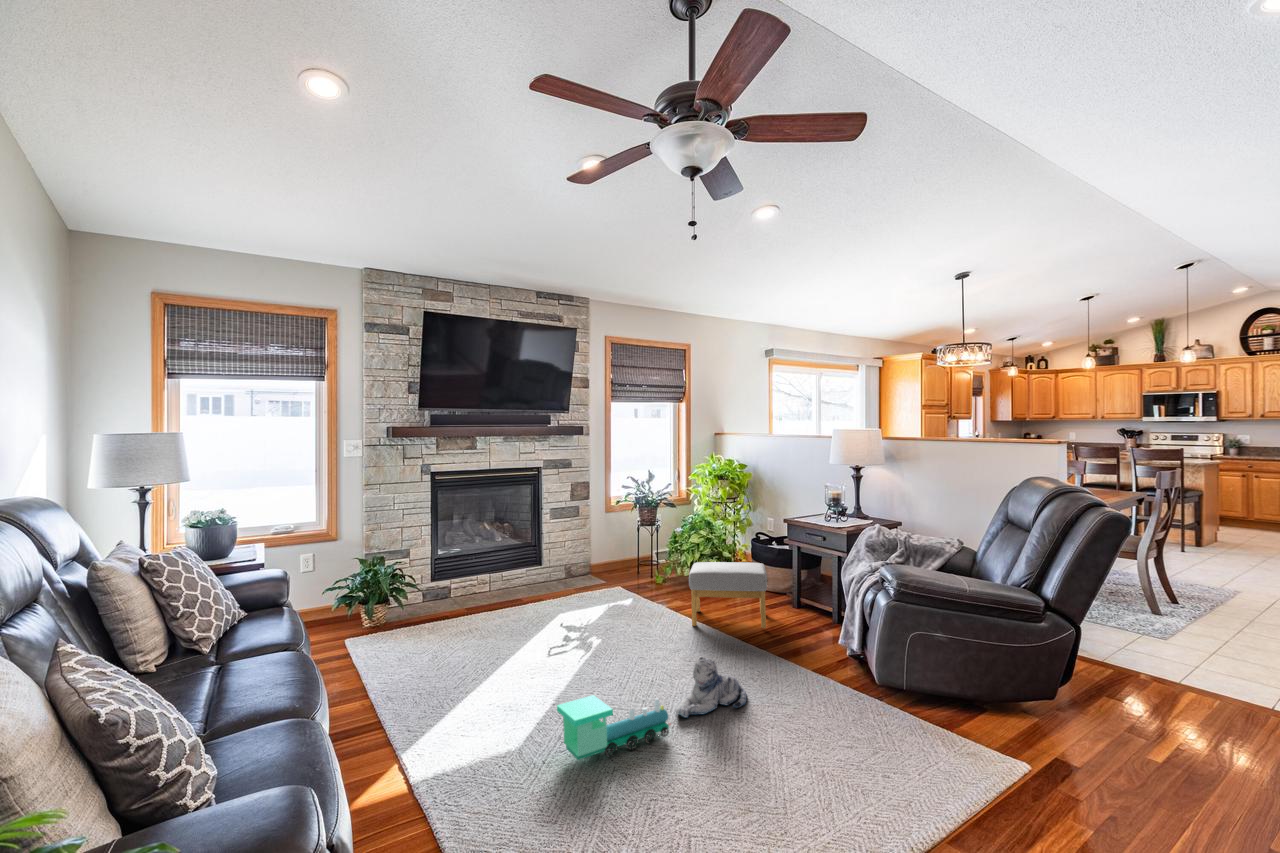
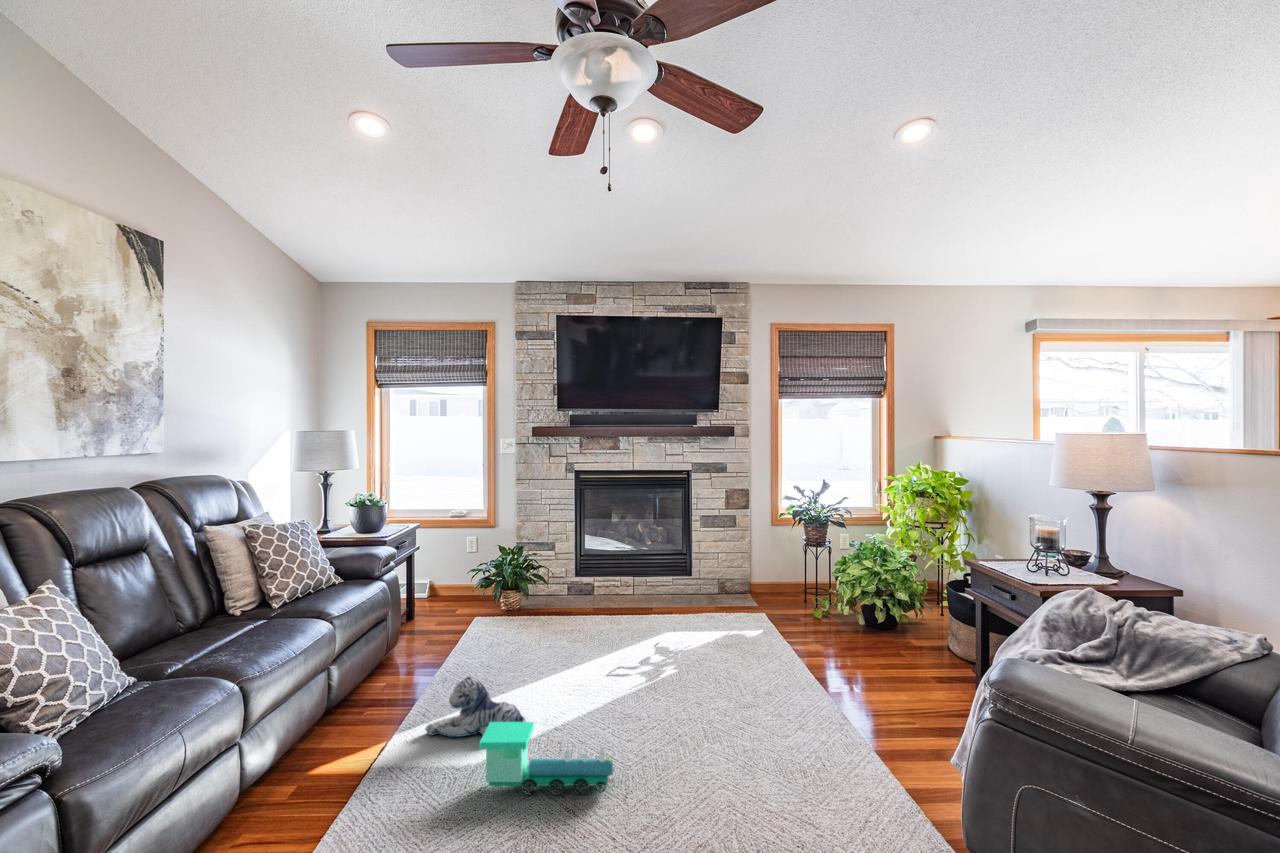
footstool: present [689,562,767,628] -> none [788,598,905,699]
plush toy: present [676,657,747,718] -> present [425,677,525,737]

